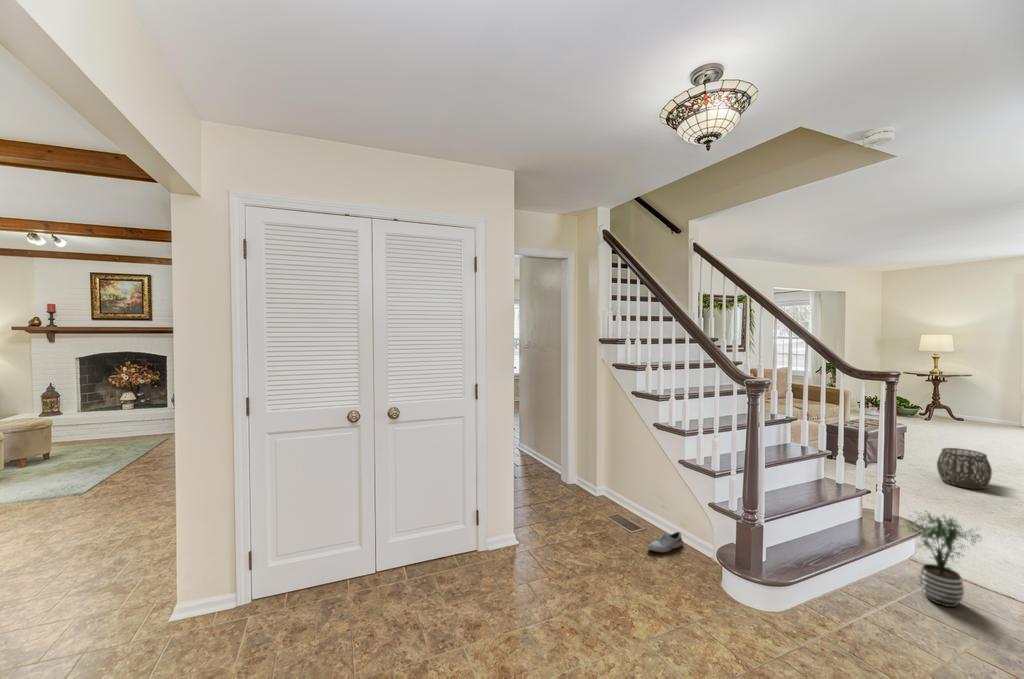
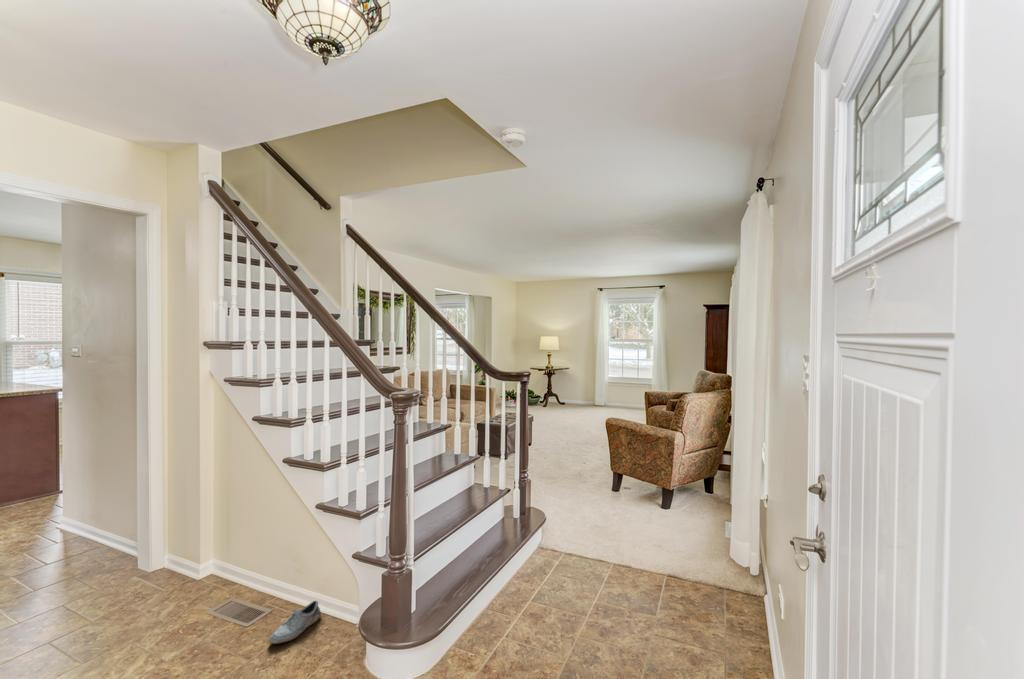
woven basket: present [937,448,992,489] -> none [554,432,587,466]
potted plant: present [900,511,981,607] -> none [531,502,590,591]

